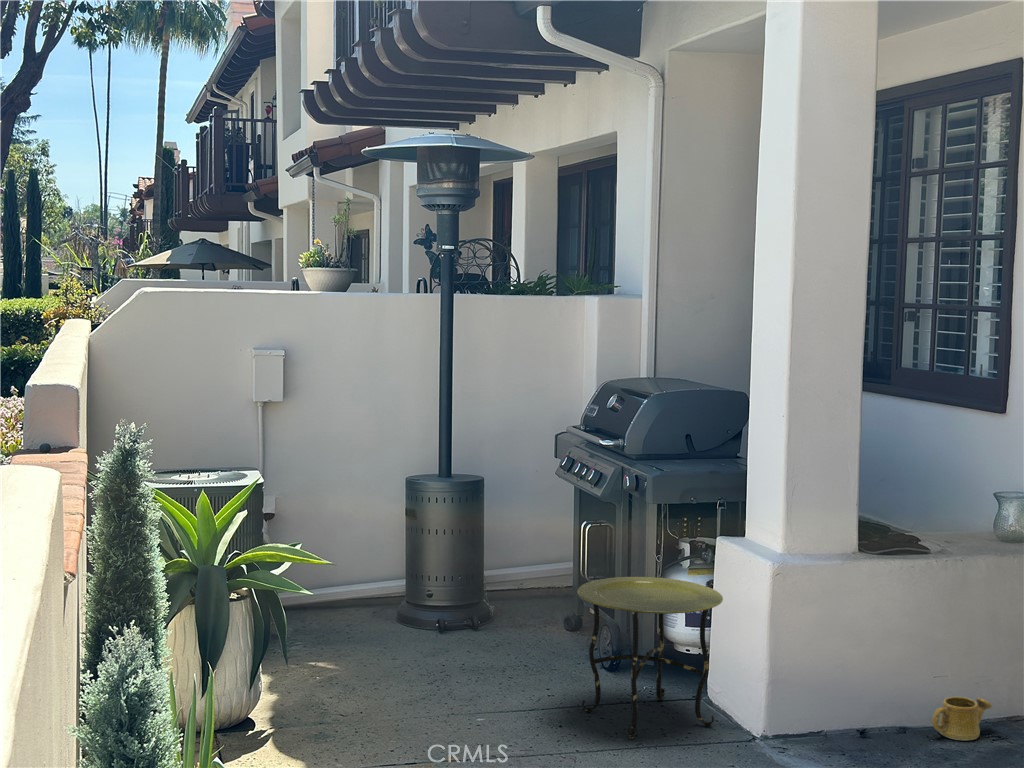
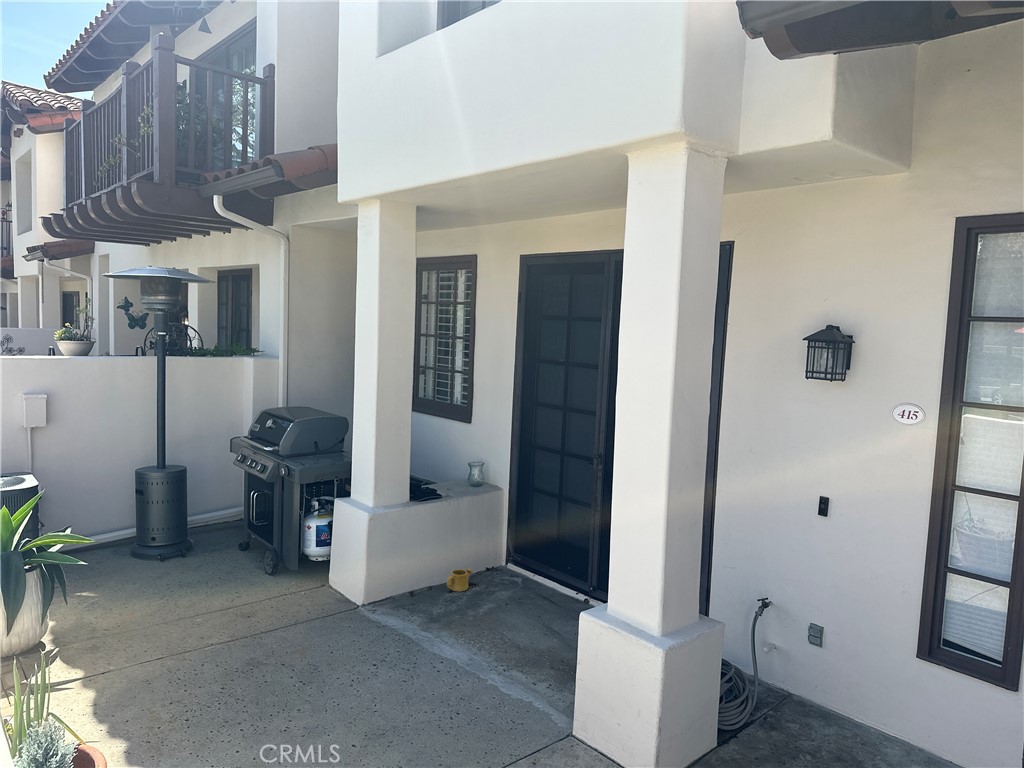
side table: present [577,577,723,739] -> none [257,523,340,617]

